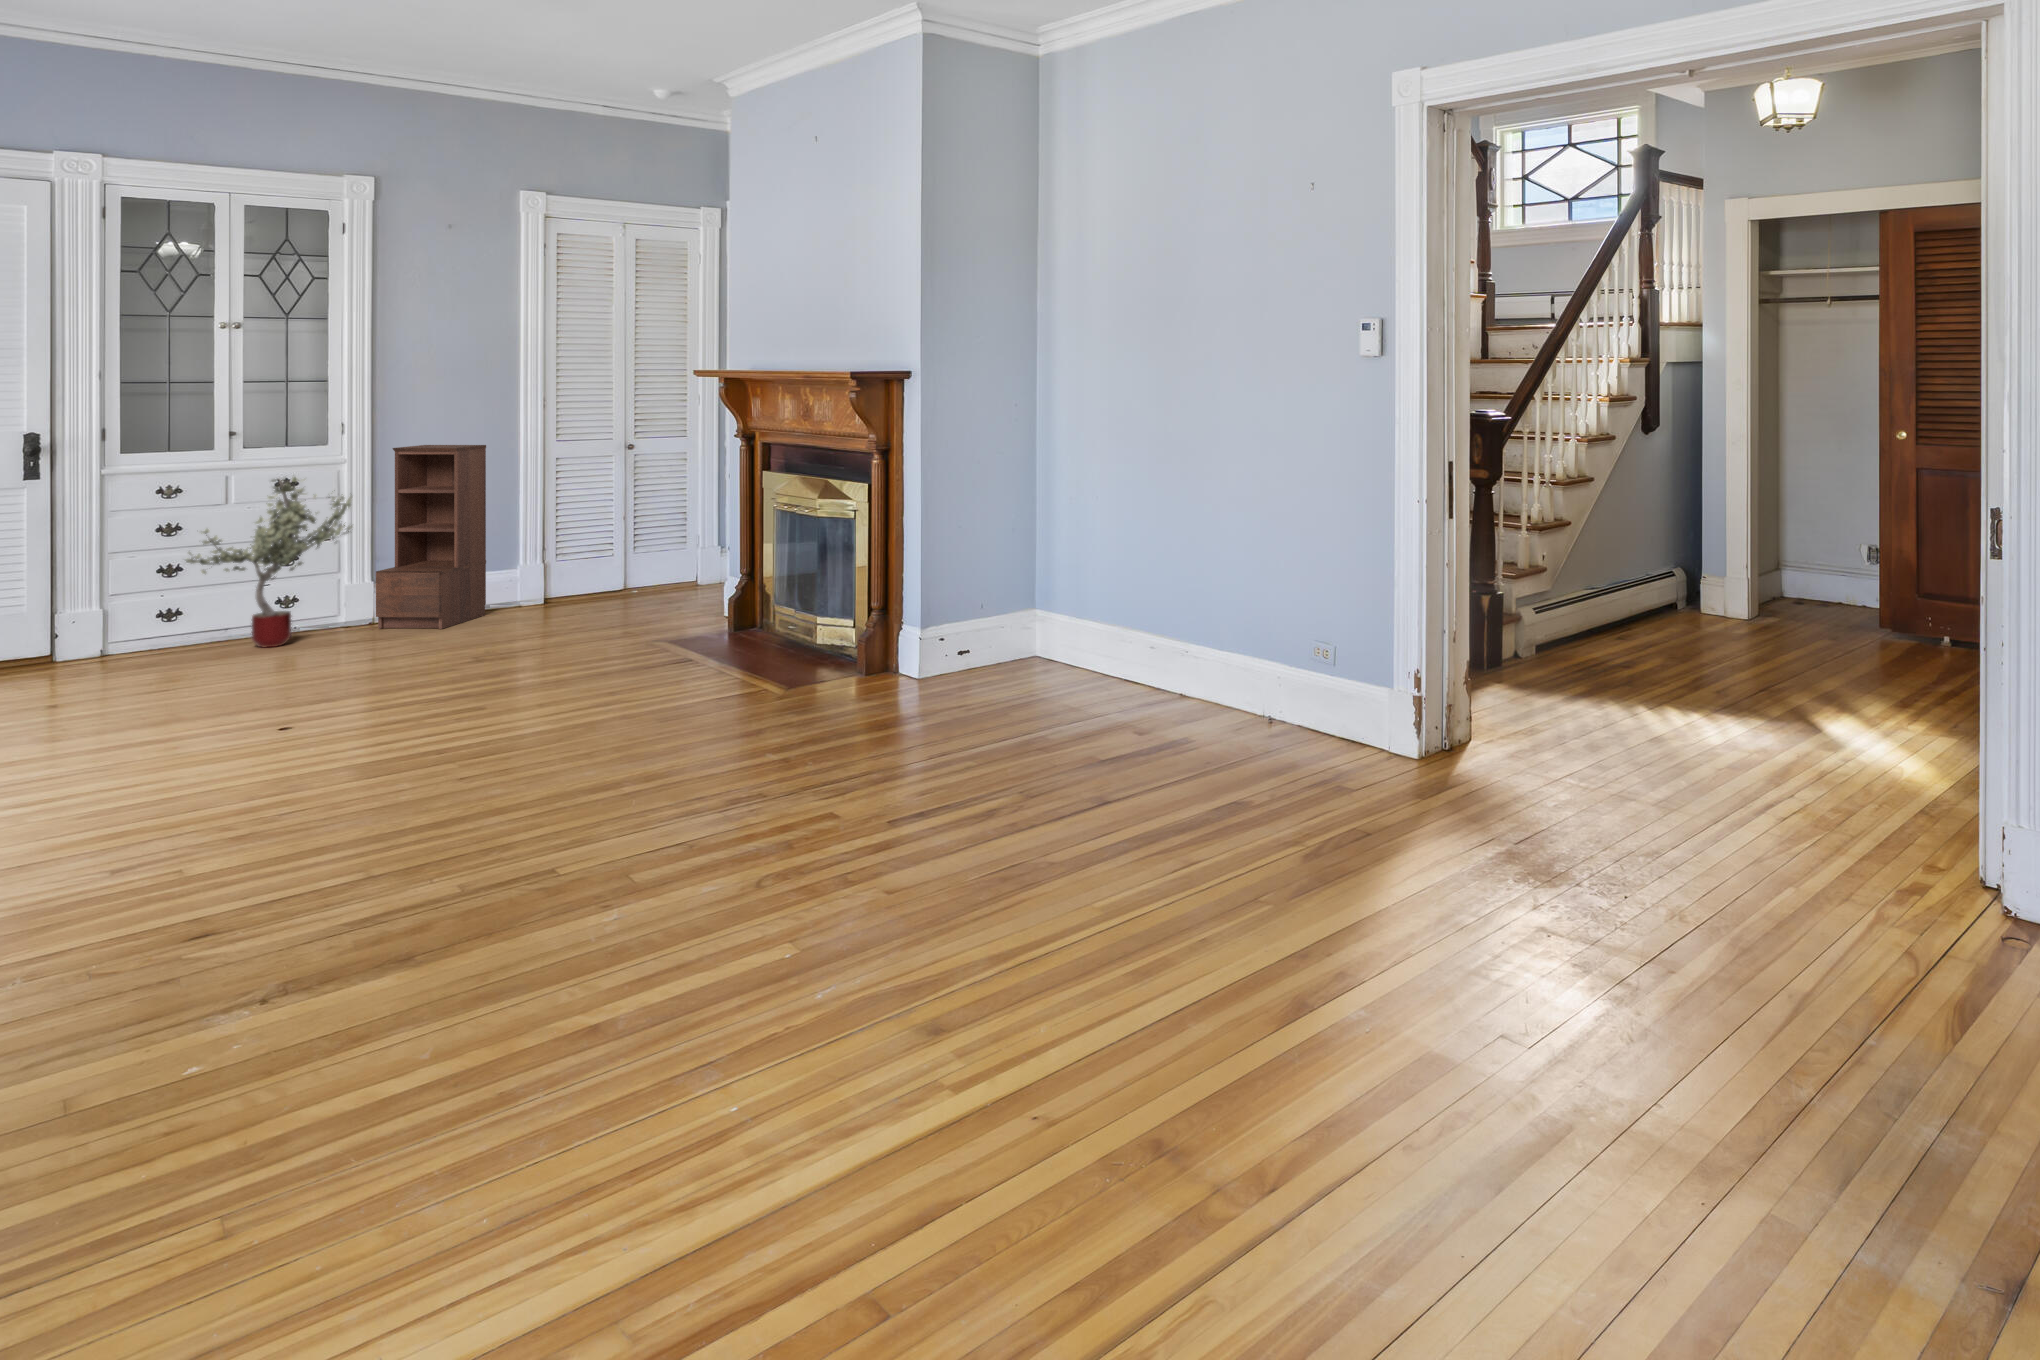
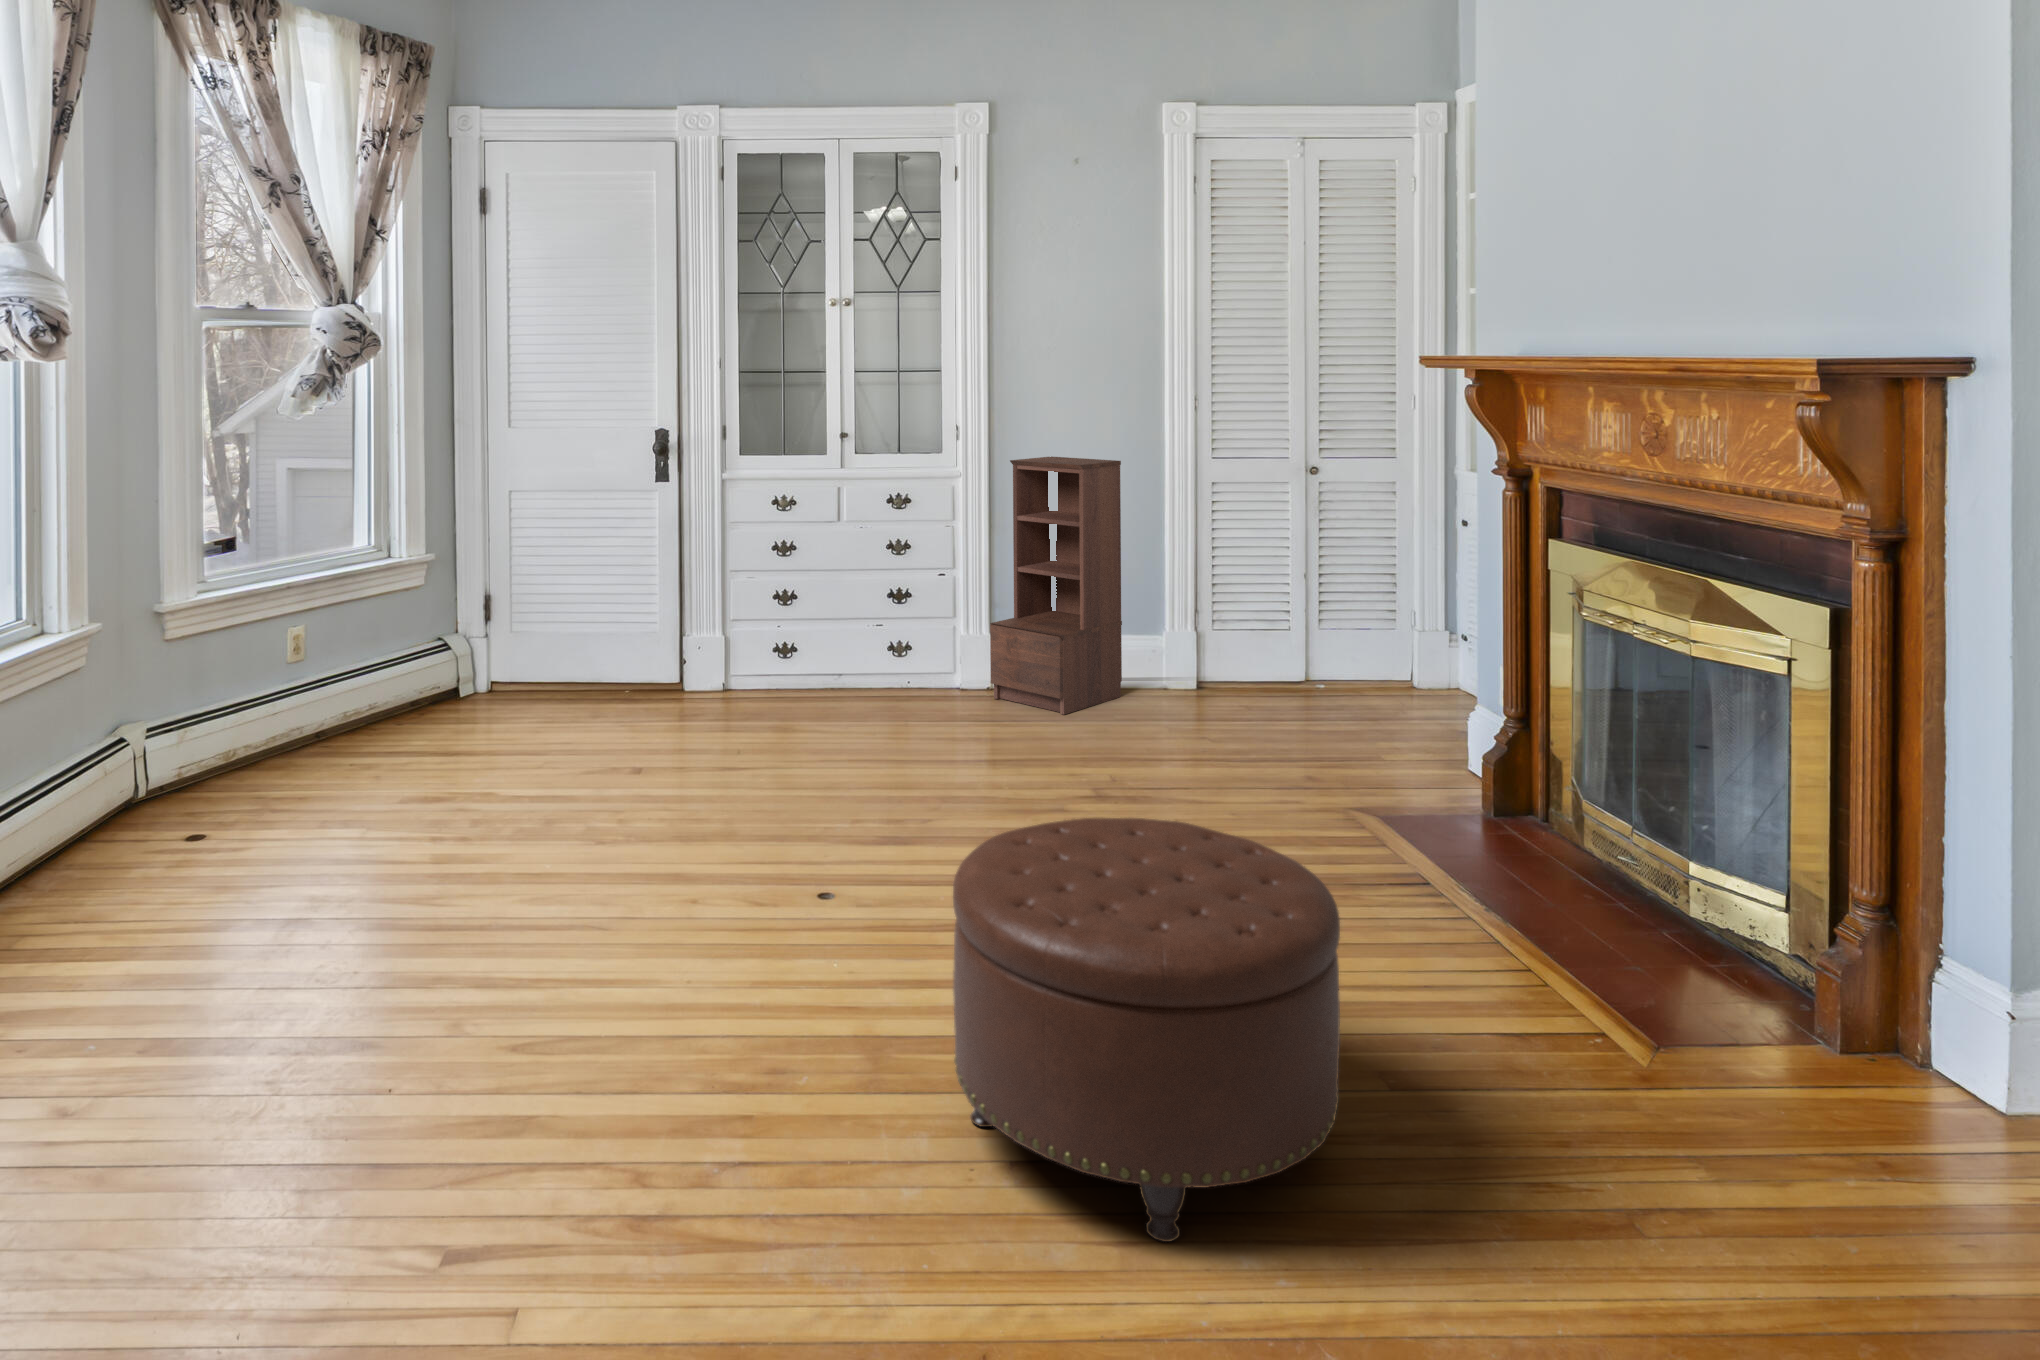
potted tree: present [186,477,352,648] -> none [787,491,963,710]
ottoman: none [434,610,642,772] -> present [953,818,1340,1242]

